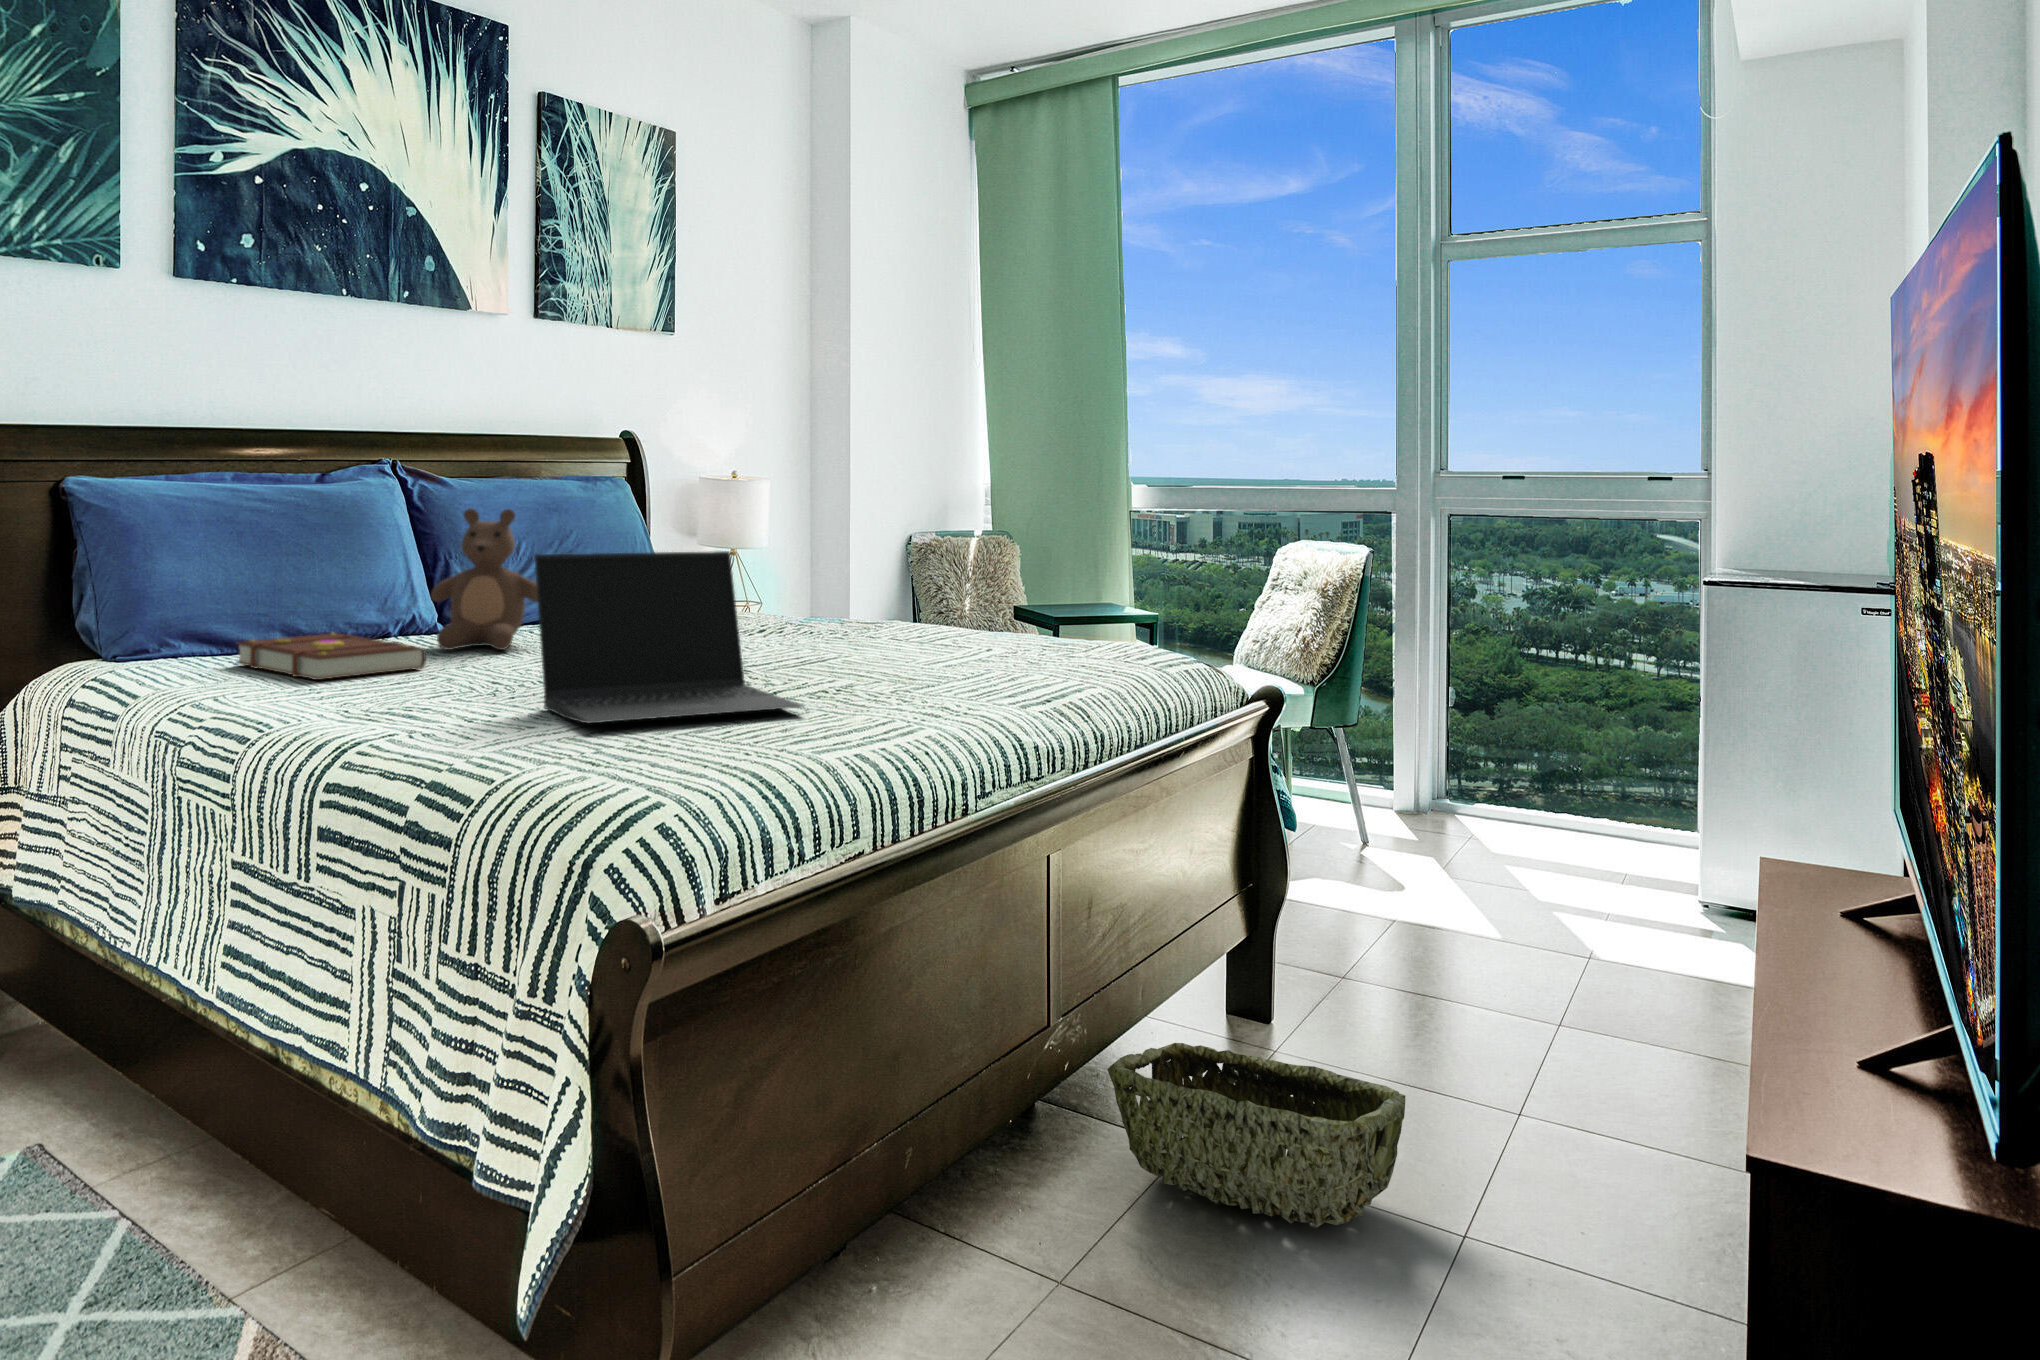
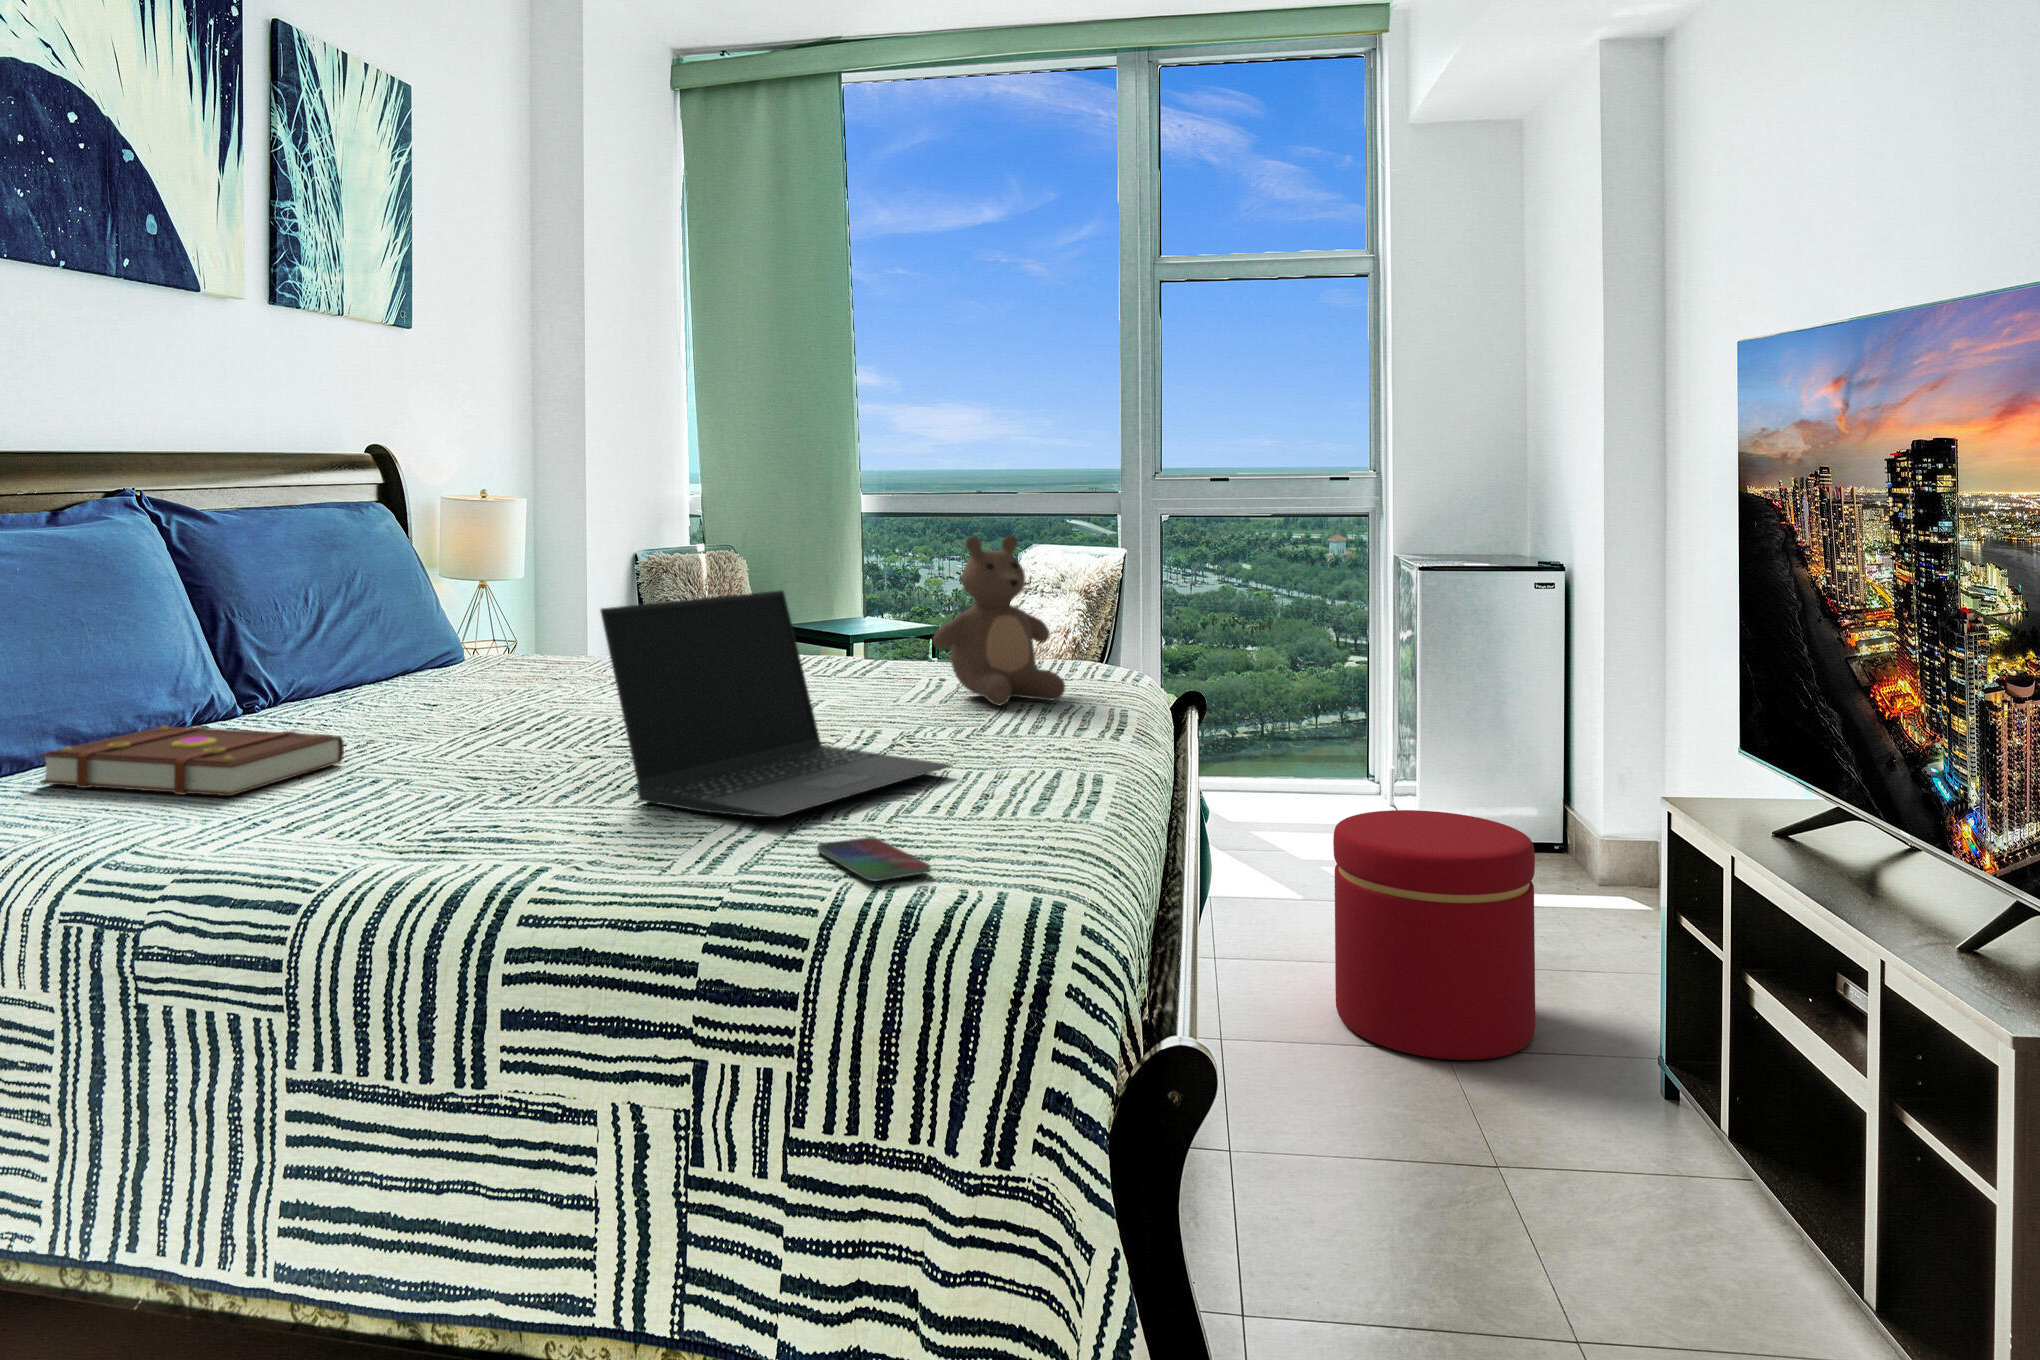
teddy bear: present [431,508,538,650] -> present [933,535,1065,705]
smartphone: none [560,743,630,768] -> present [817,837,930,881]
ottoman: none [1407,834,1636,1113] -> present [1333,810,1535,1060]
woven basket: present [1107,1043,1405,1227] -> none [1222,1061,1507,1222]

